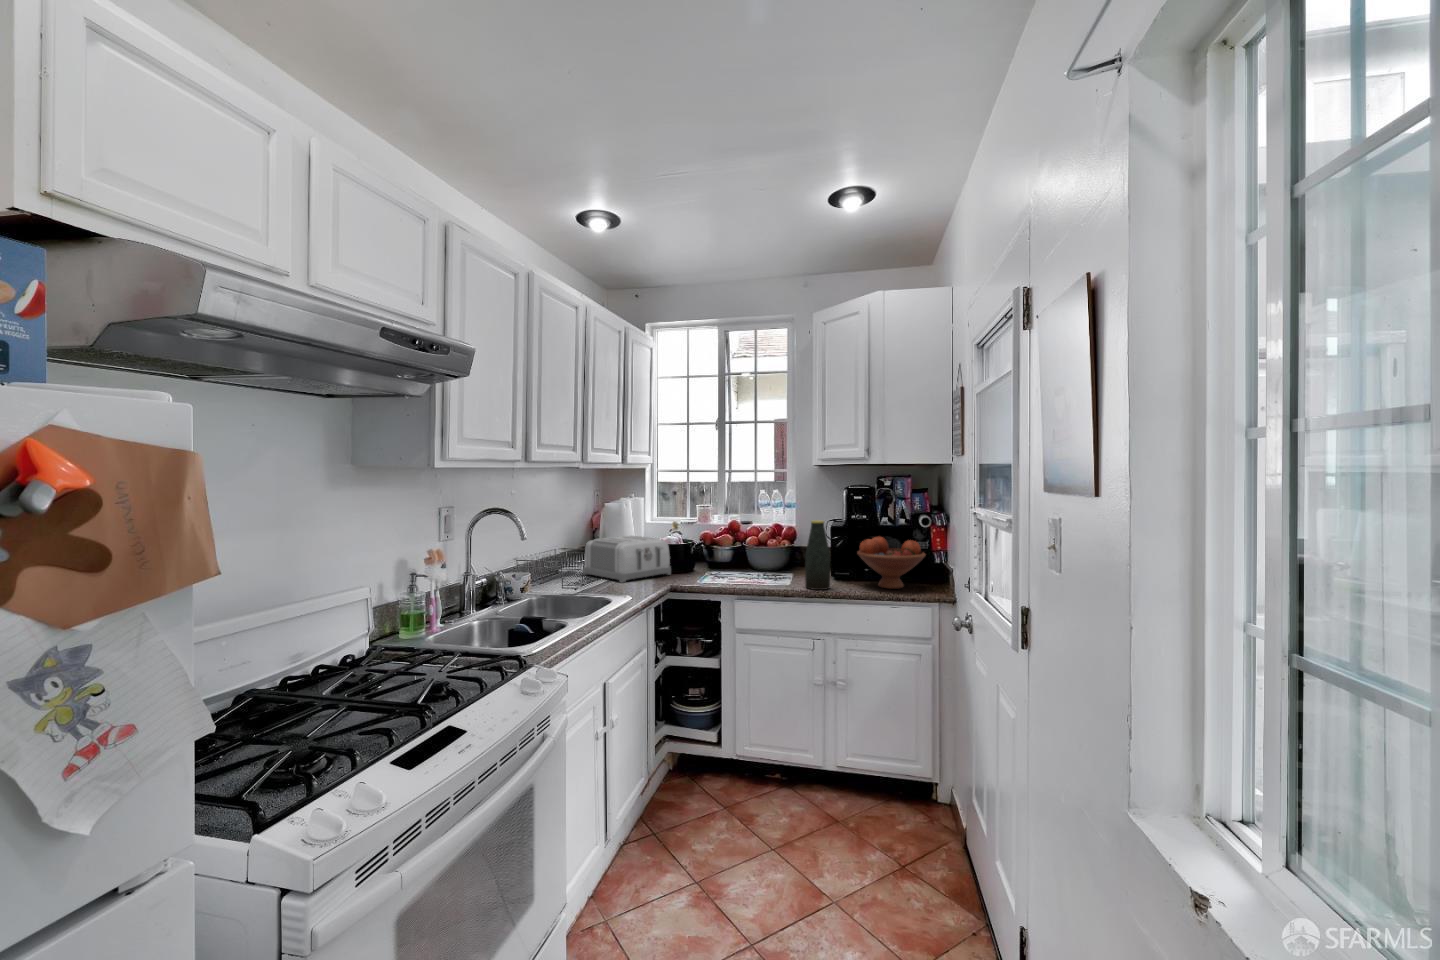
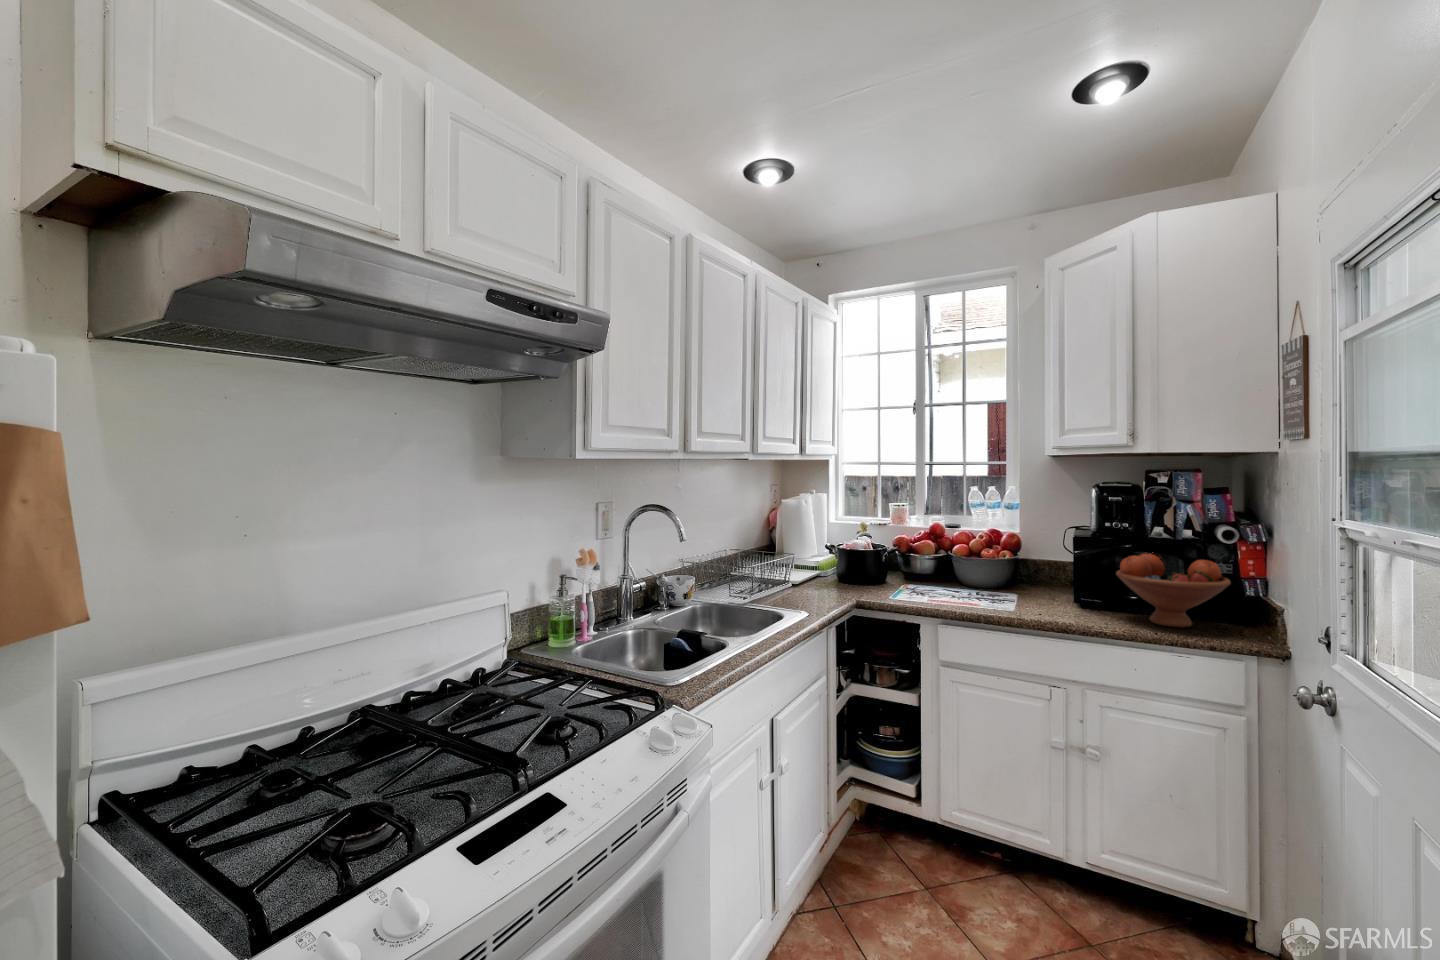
bottle: present [805,520,830,590] -> none [1038,528,1075,621]
toaster: present [583,536,671,582] -> none [756,538,858,594]

